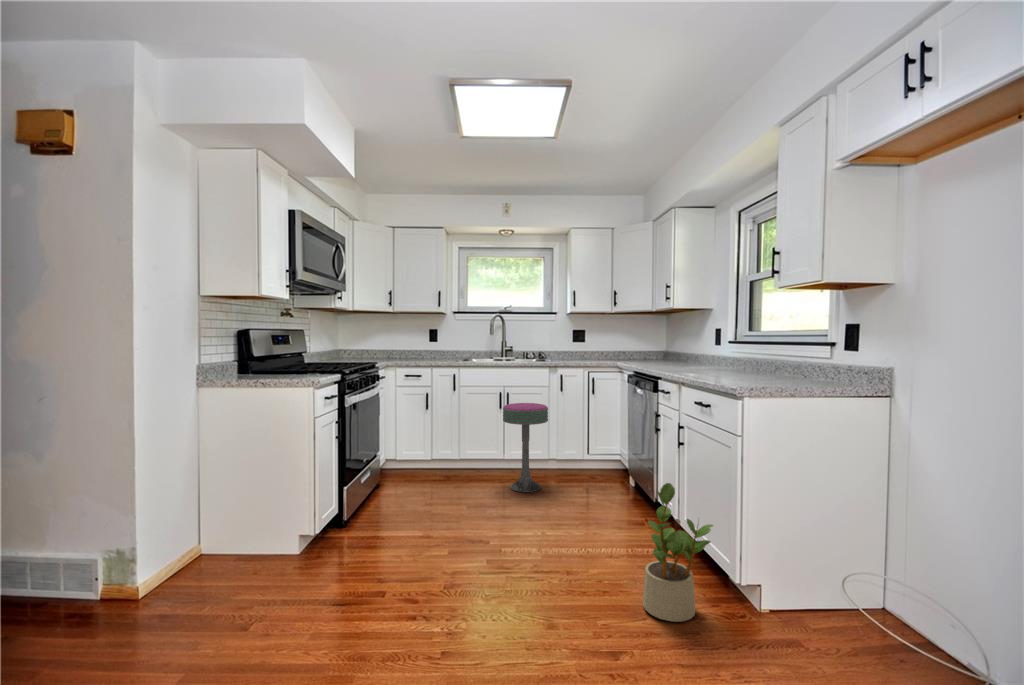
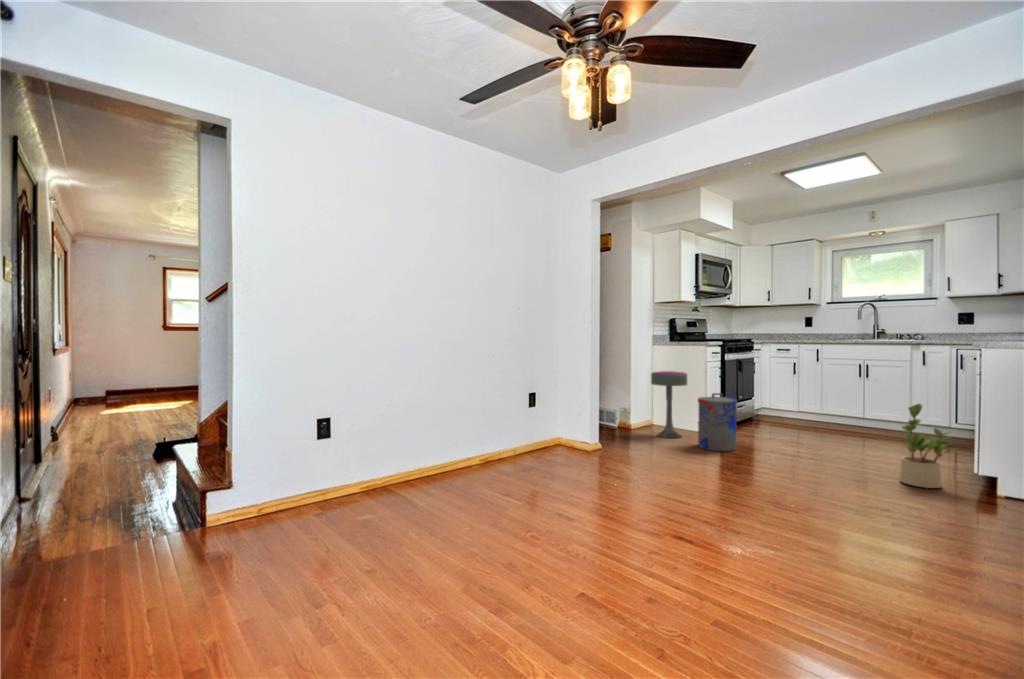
bar stool: present [503,403,548,492] -> present [651,371,687,438]
trash can: none [305,489,384,623] -> present [698,393,737,451]

